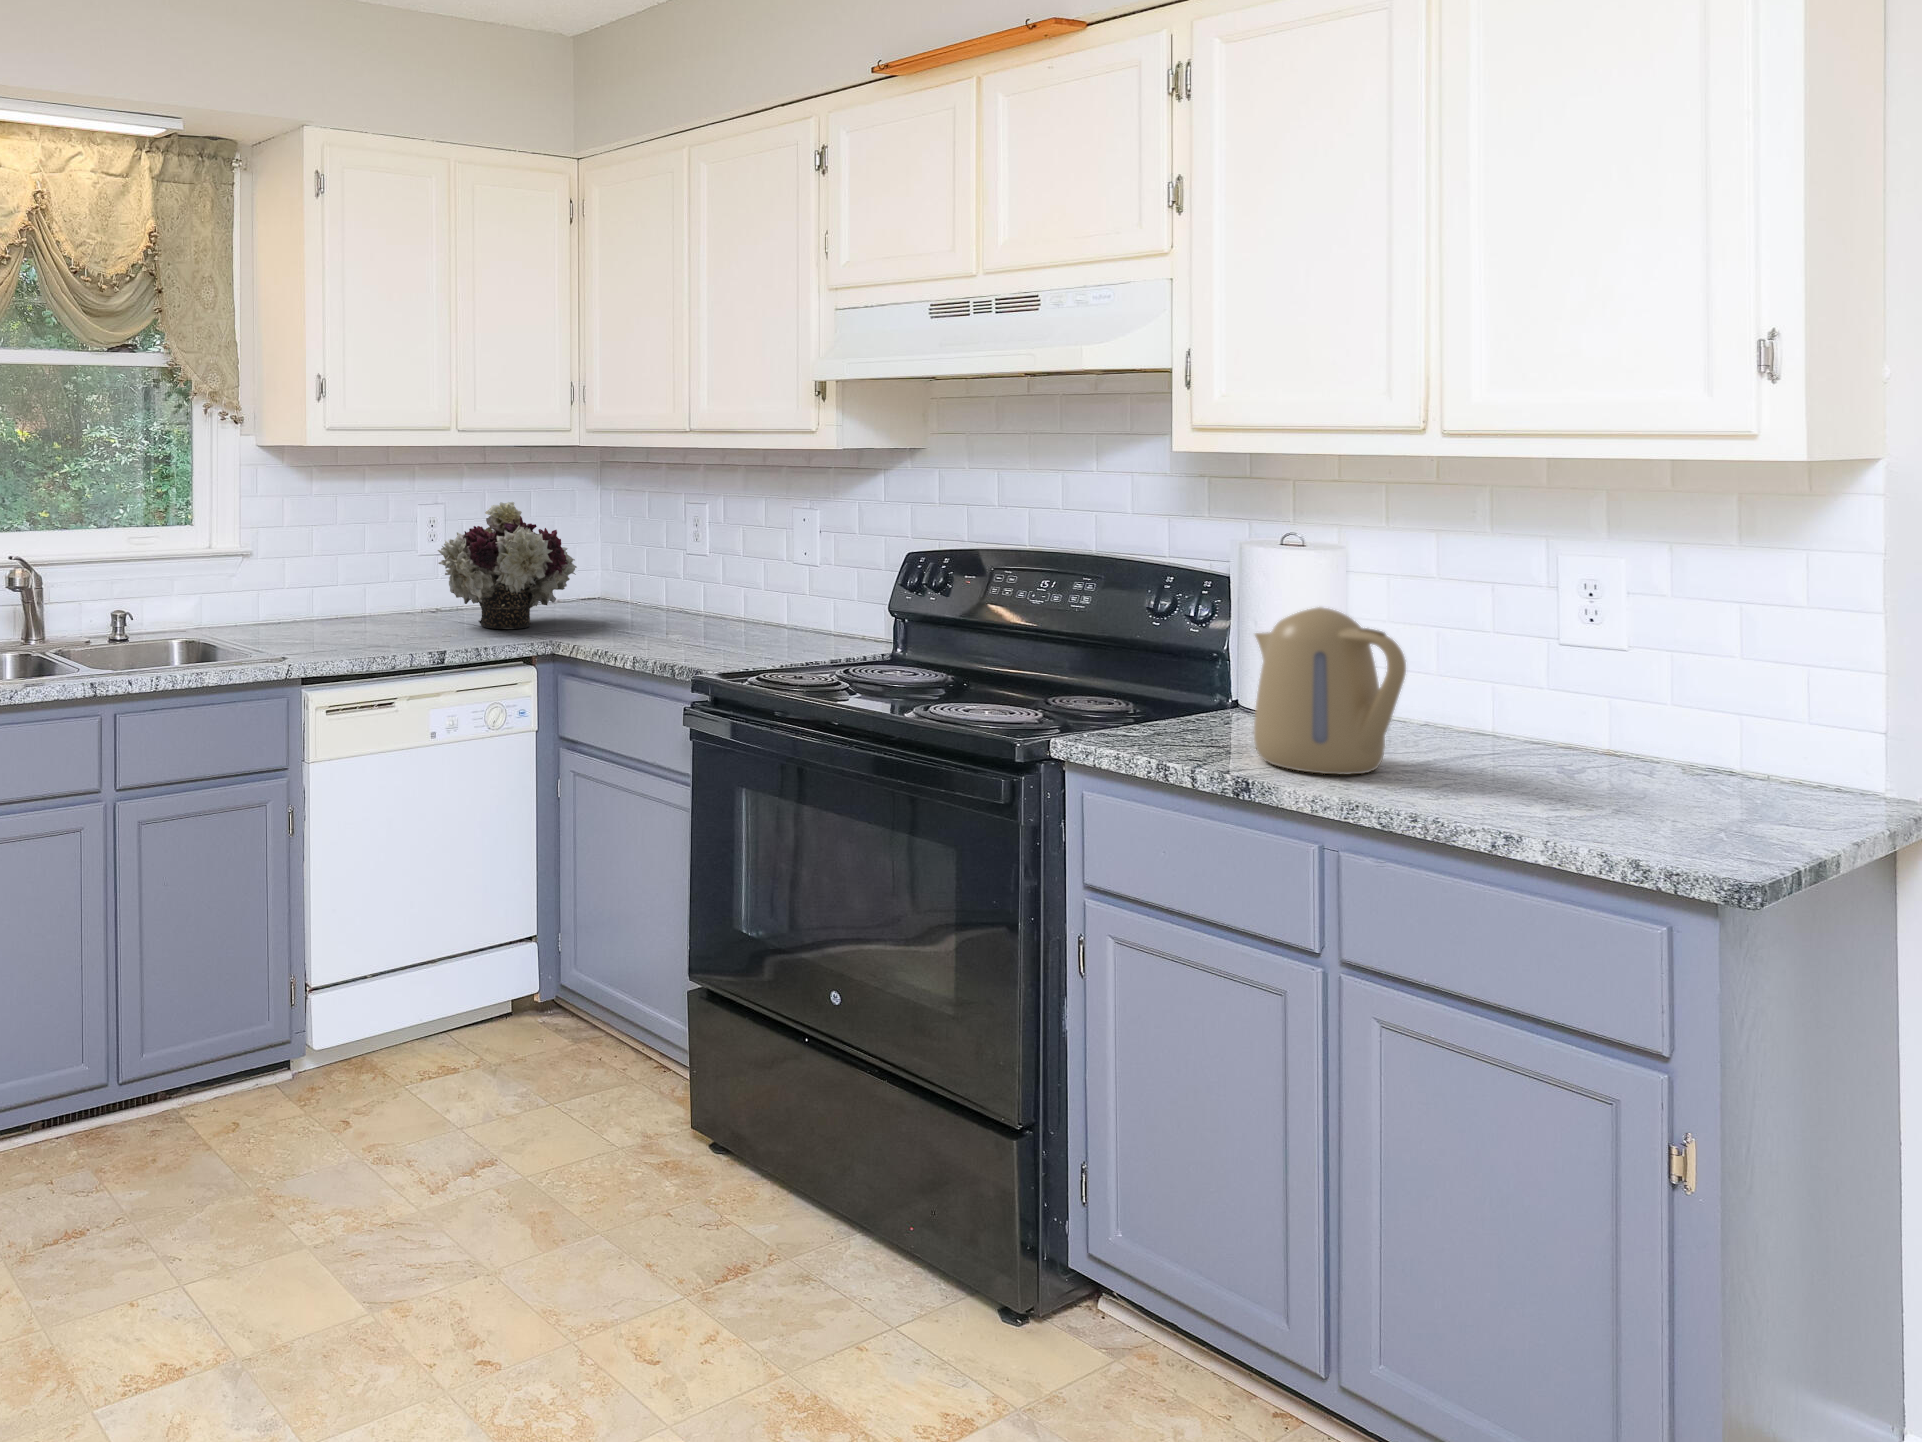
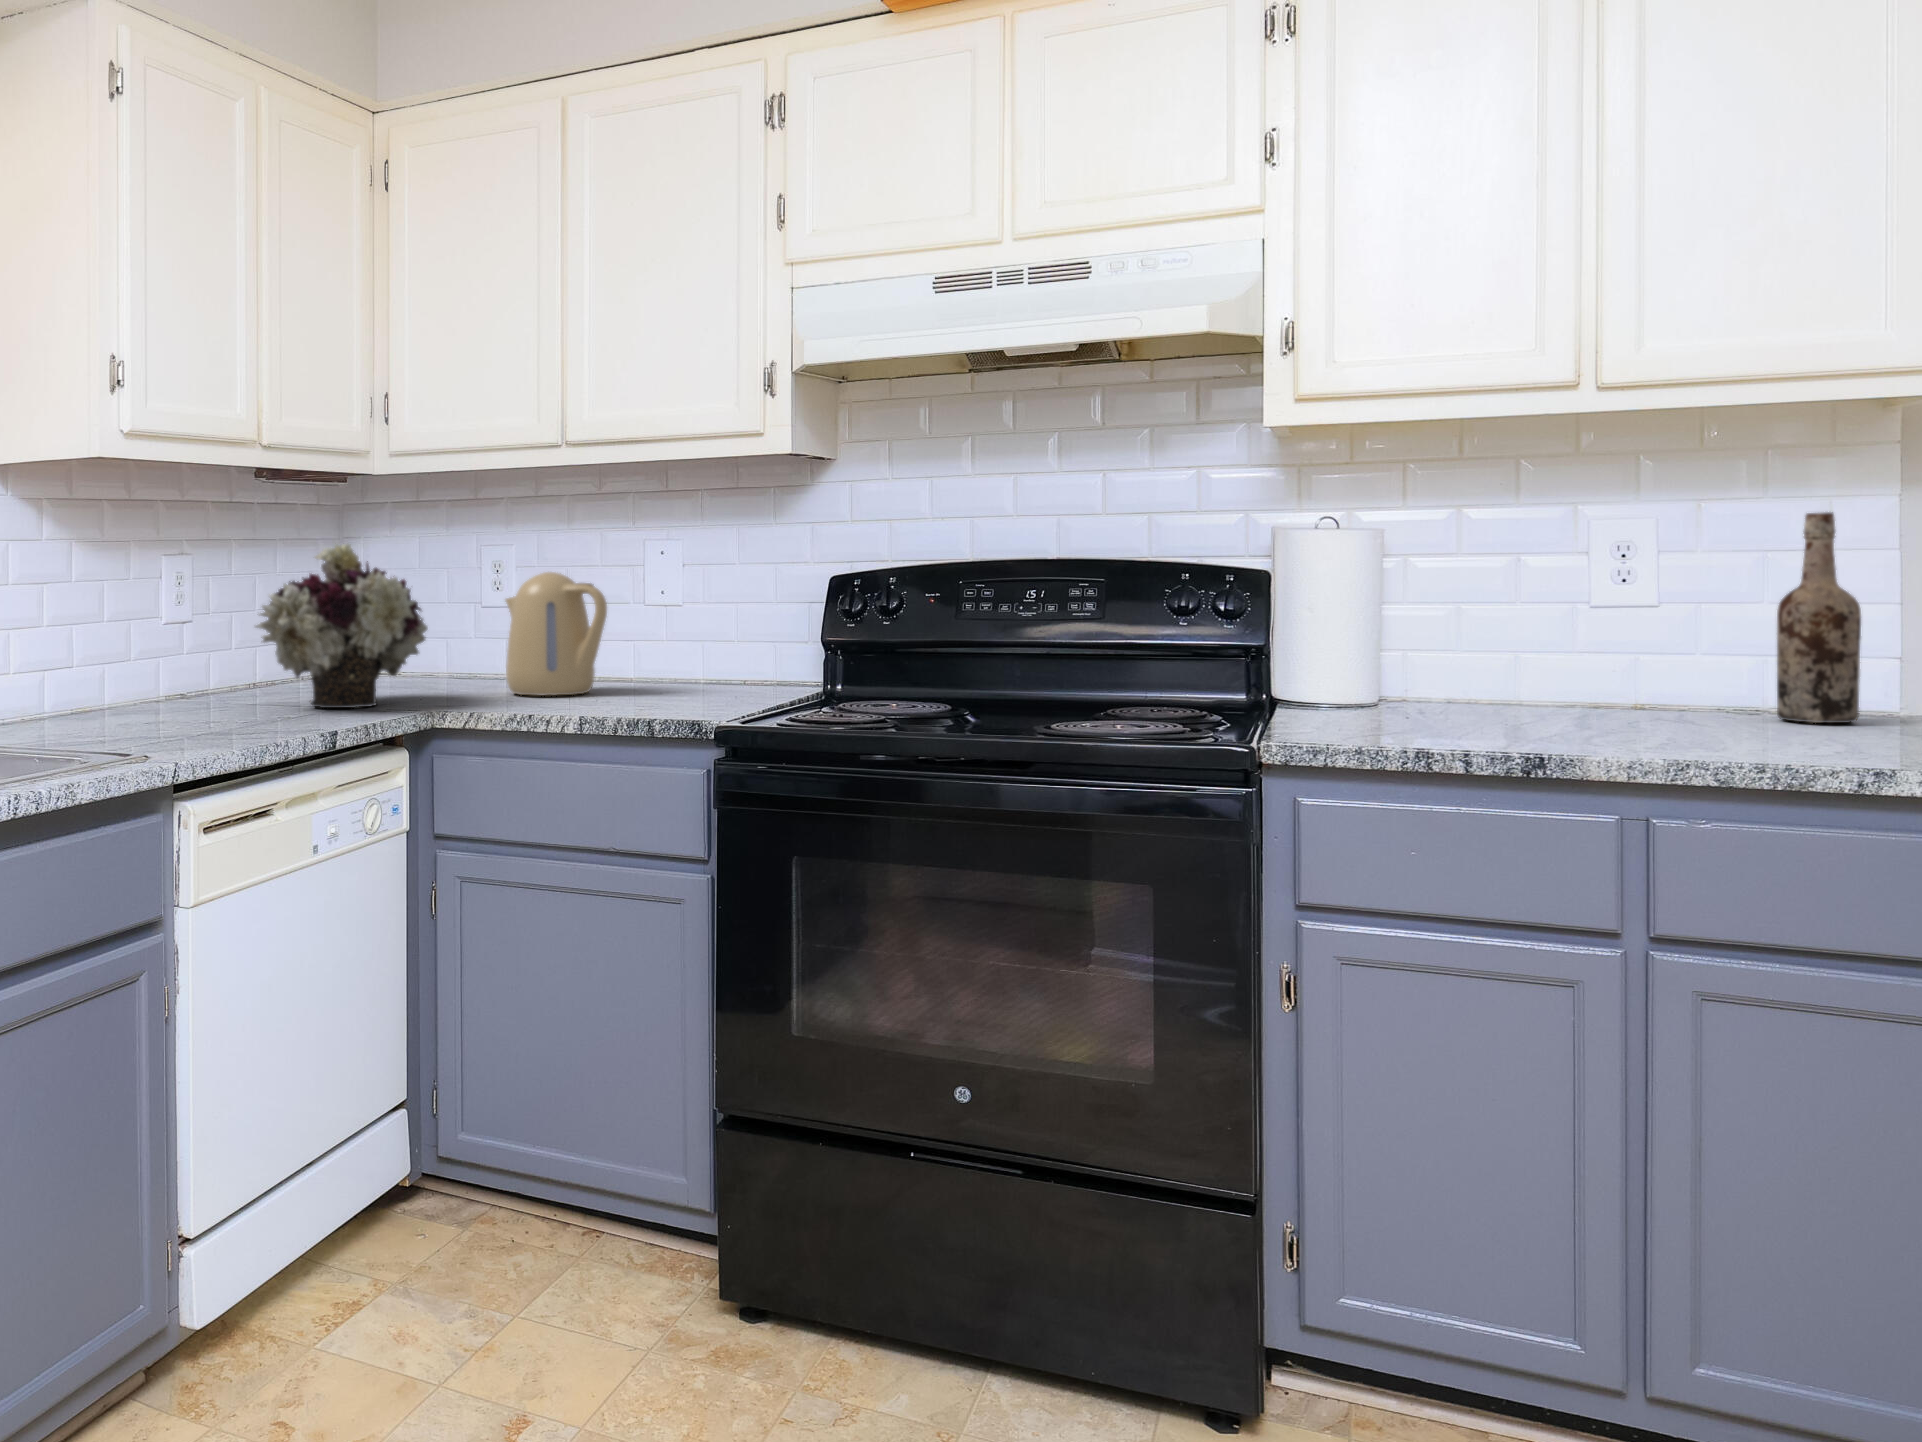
wine bottle: none [1658,567,1741,783] -> present [1777,512,1861,723]
kettle: present [1254,607,1406,775] -> present [506,572,607,696]

